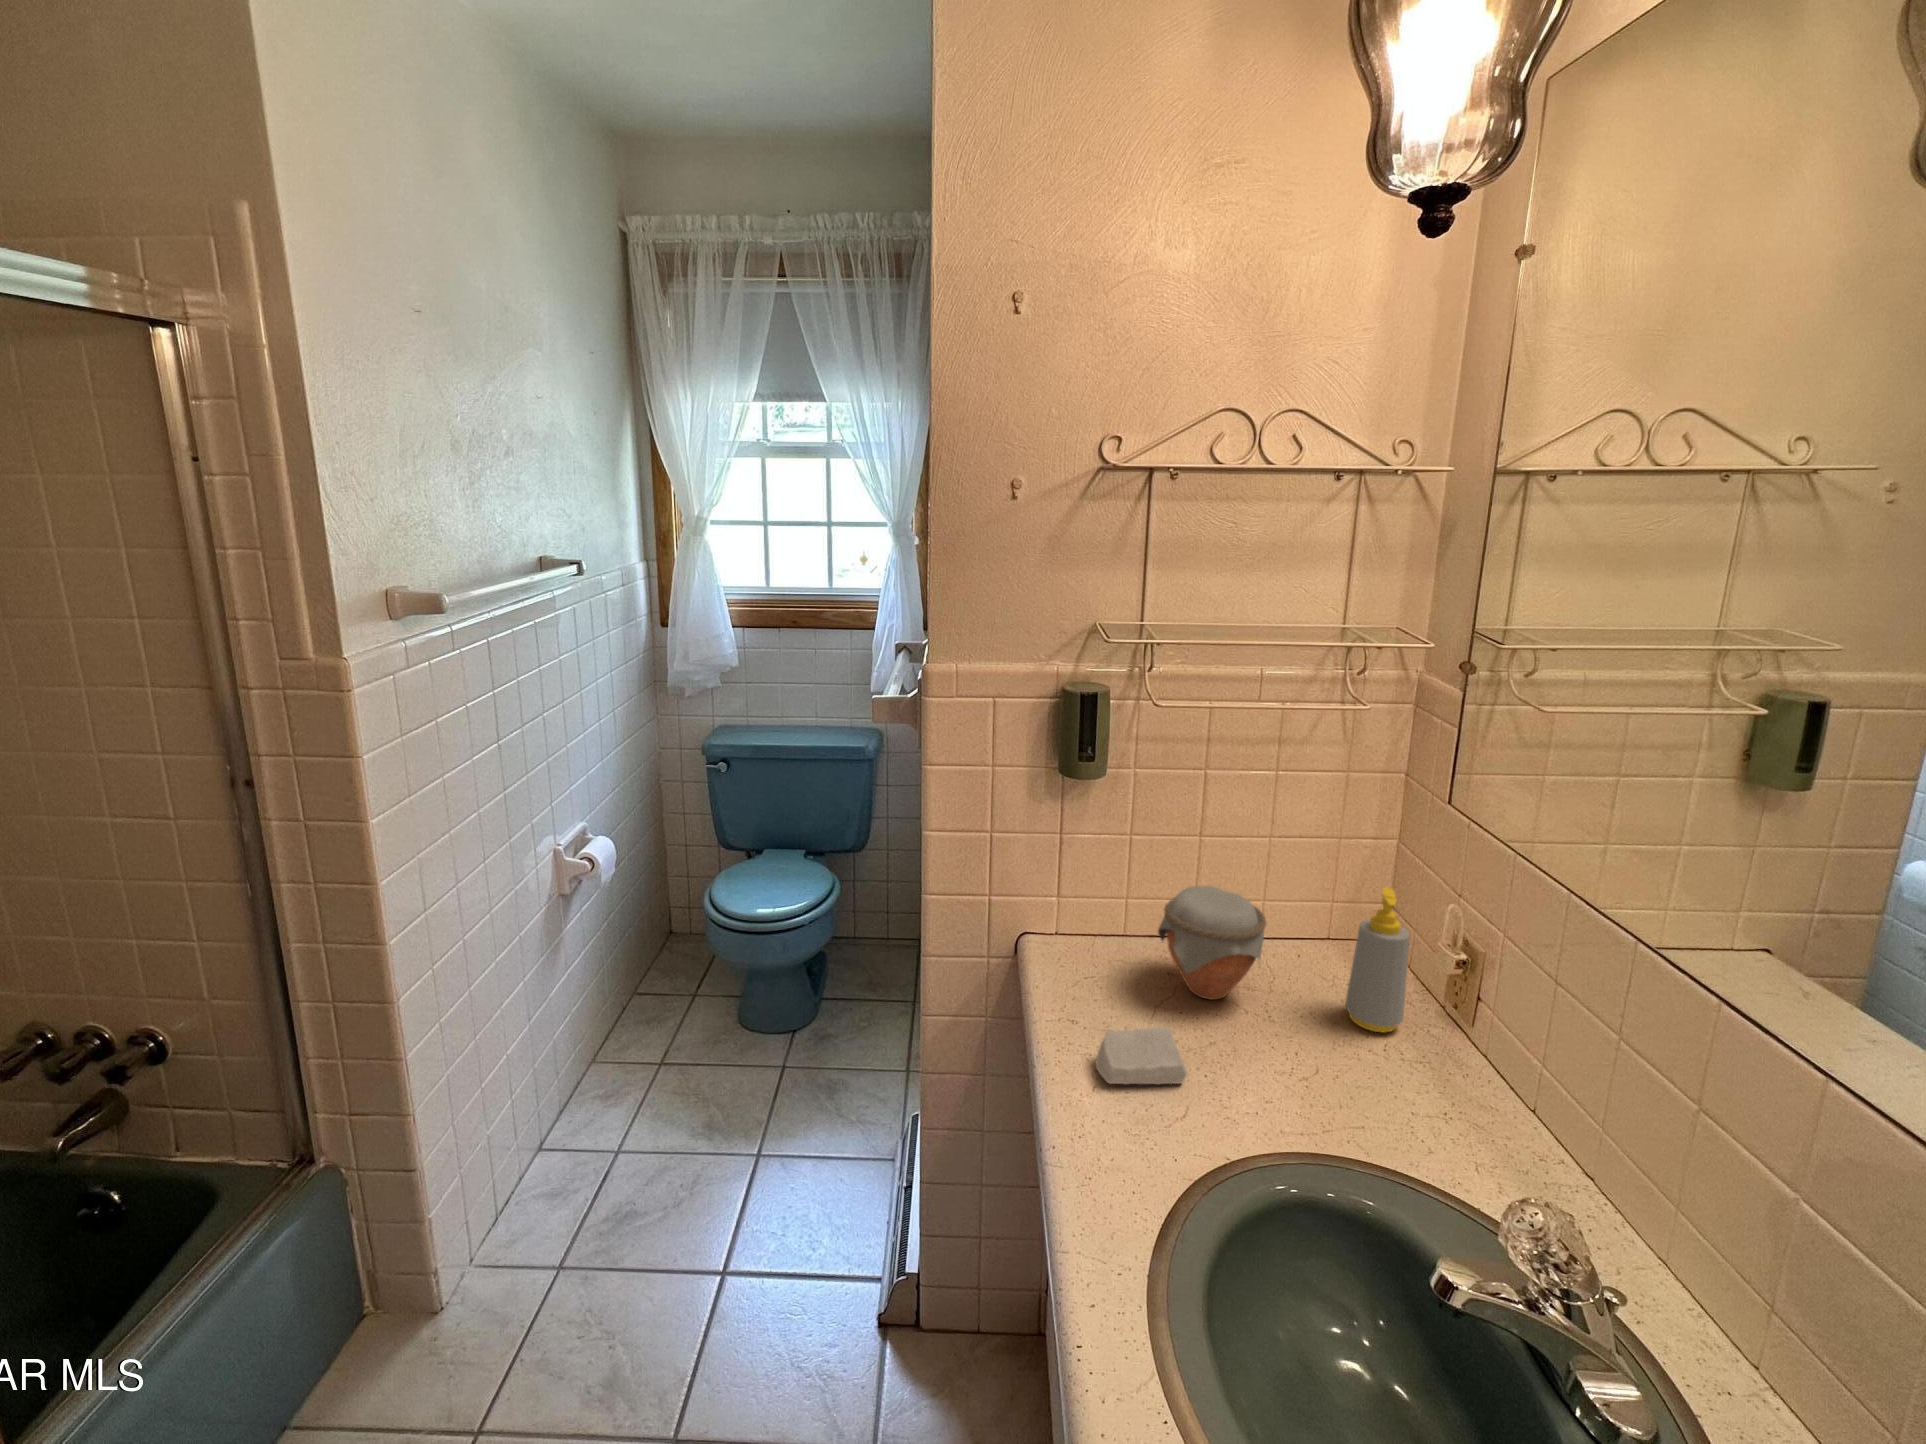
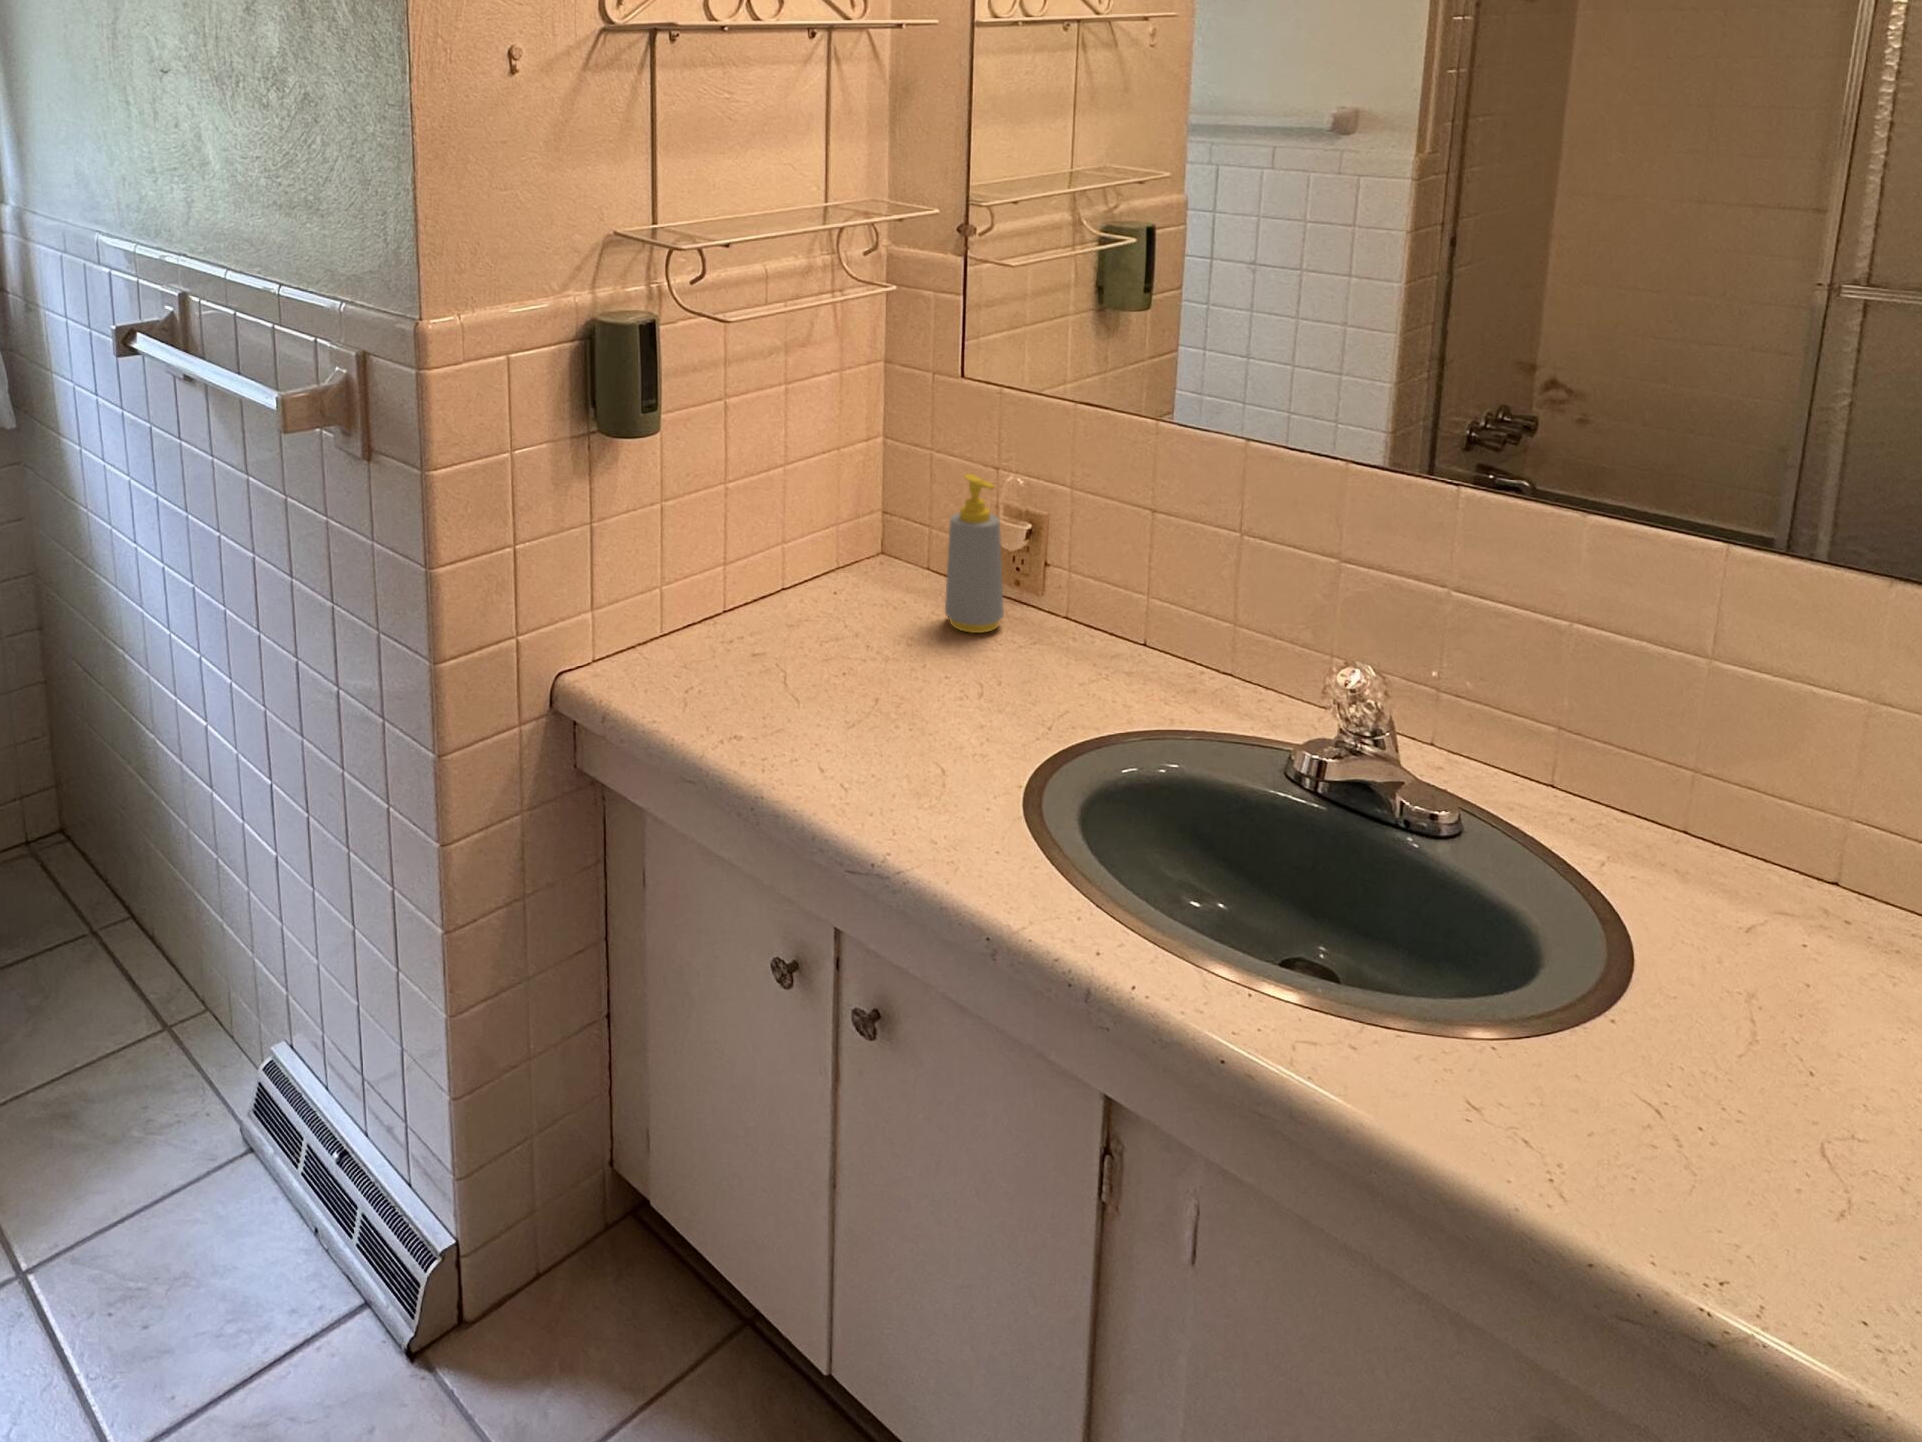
jar: present [1158,886,1266,1000] -> none [754,531,887,665]
soap bar: present [1096,1027,1187,1084] -> none [822,691,919,774]

